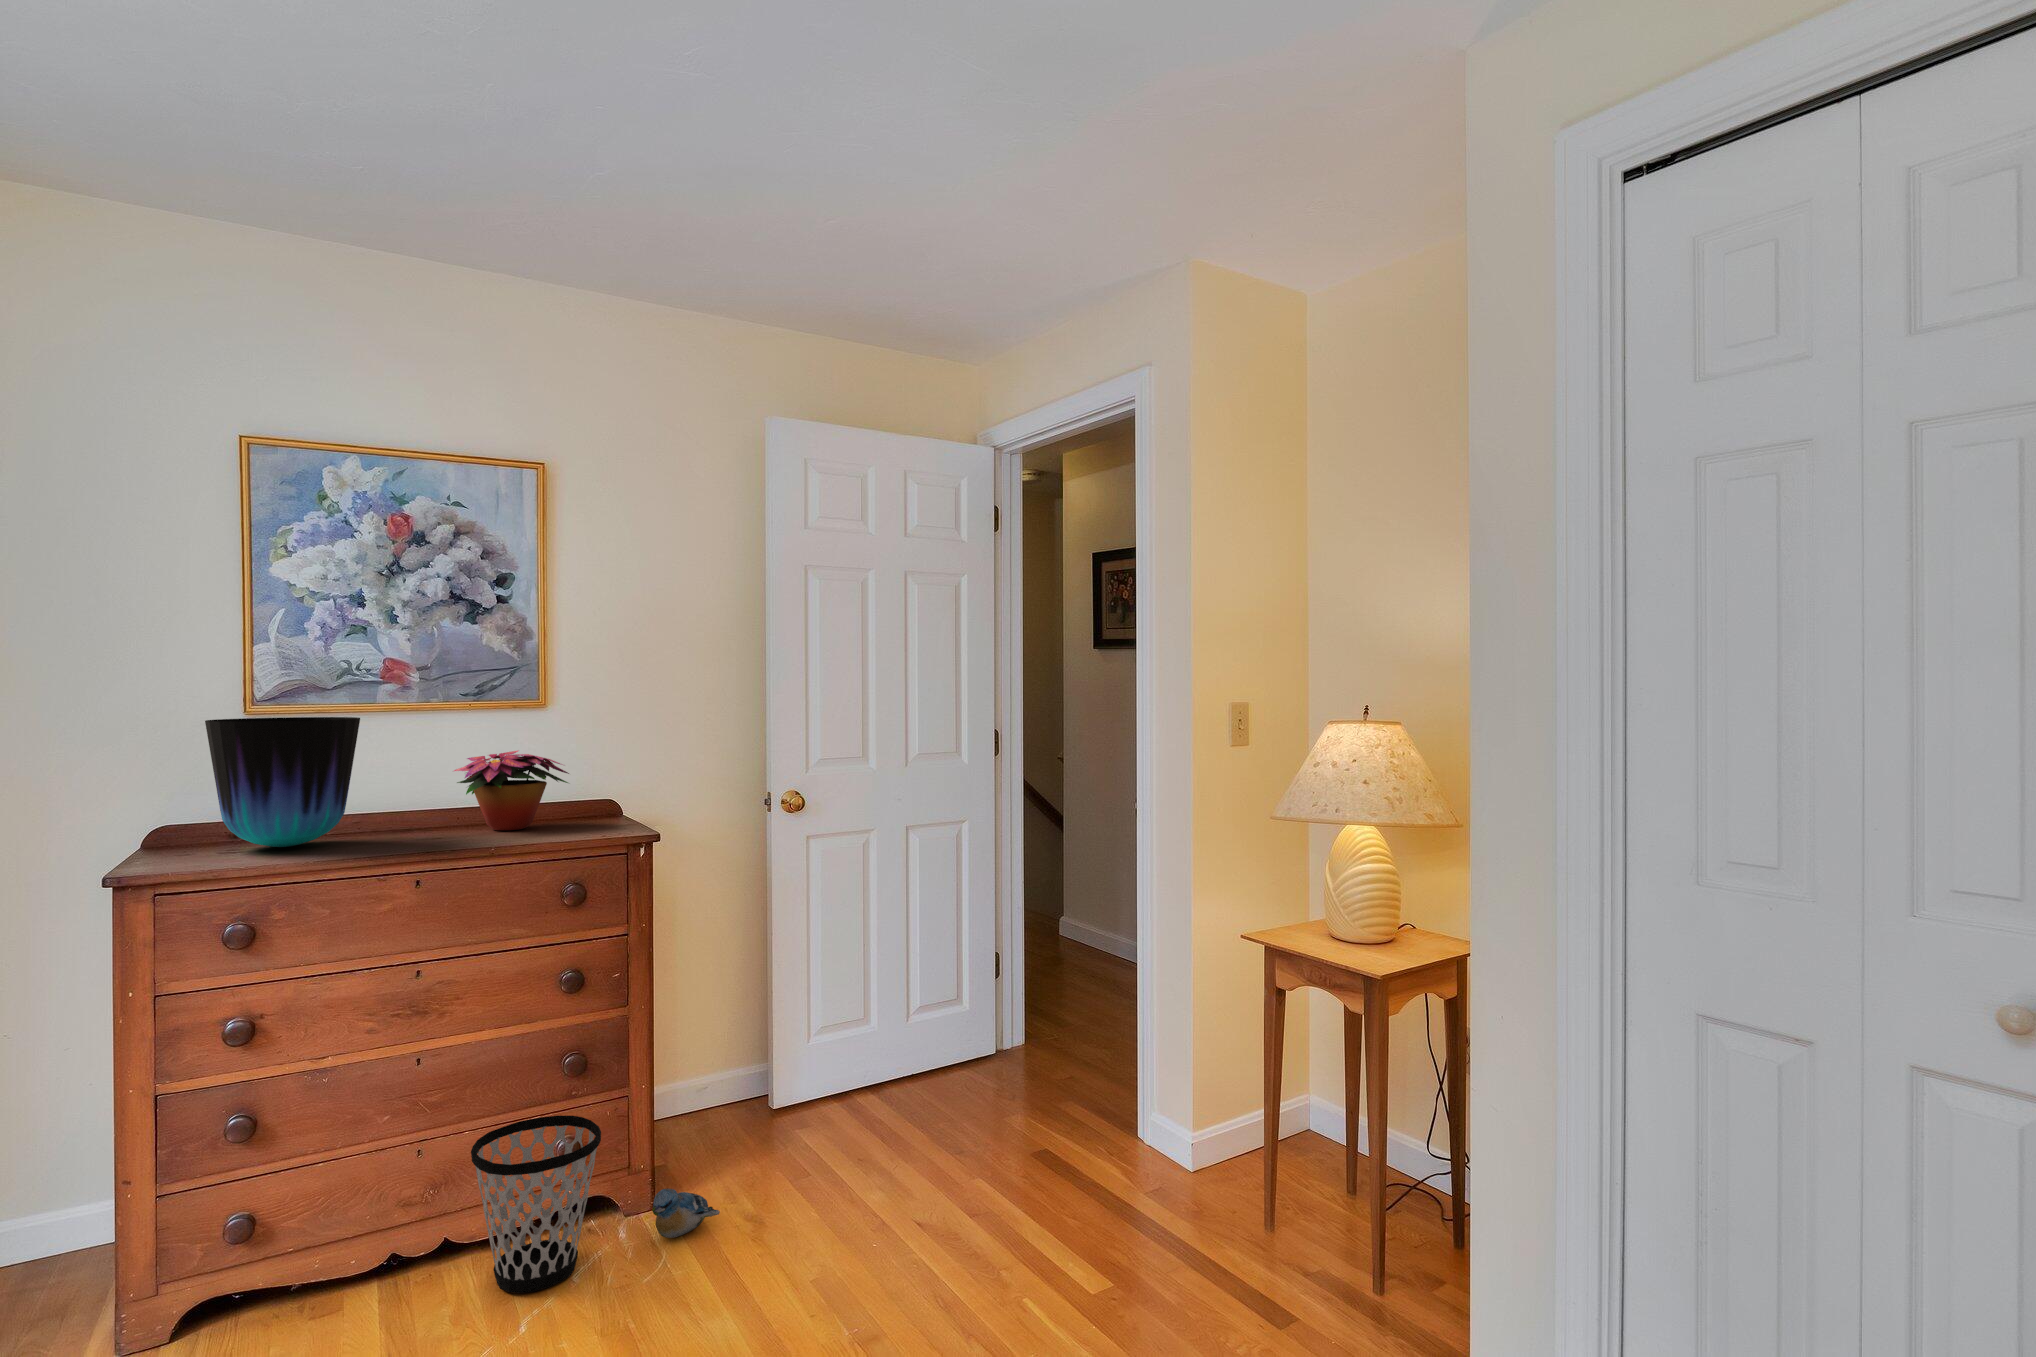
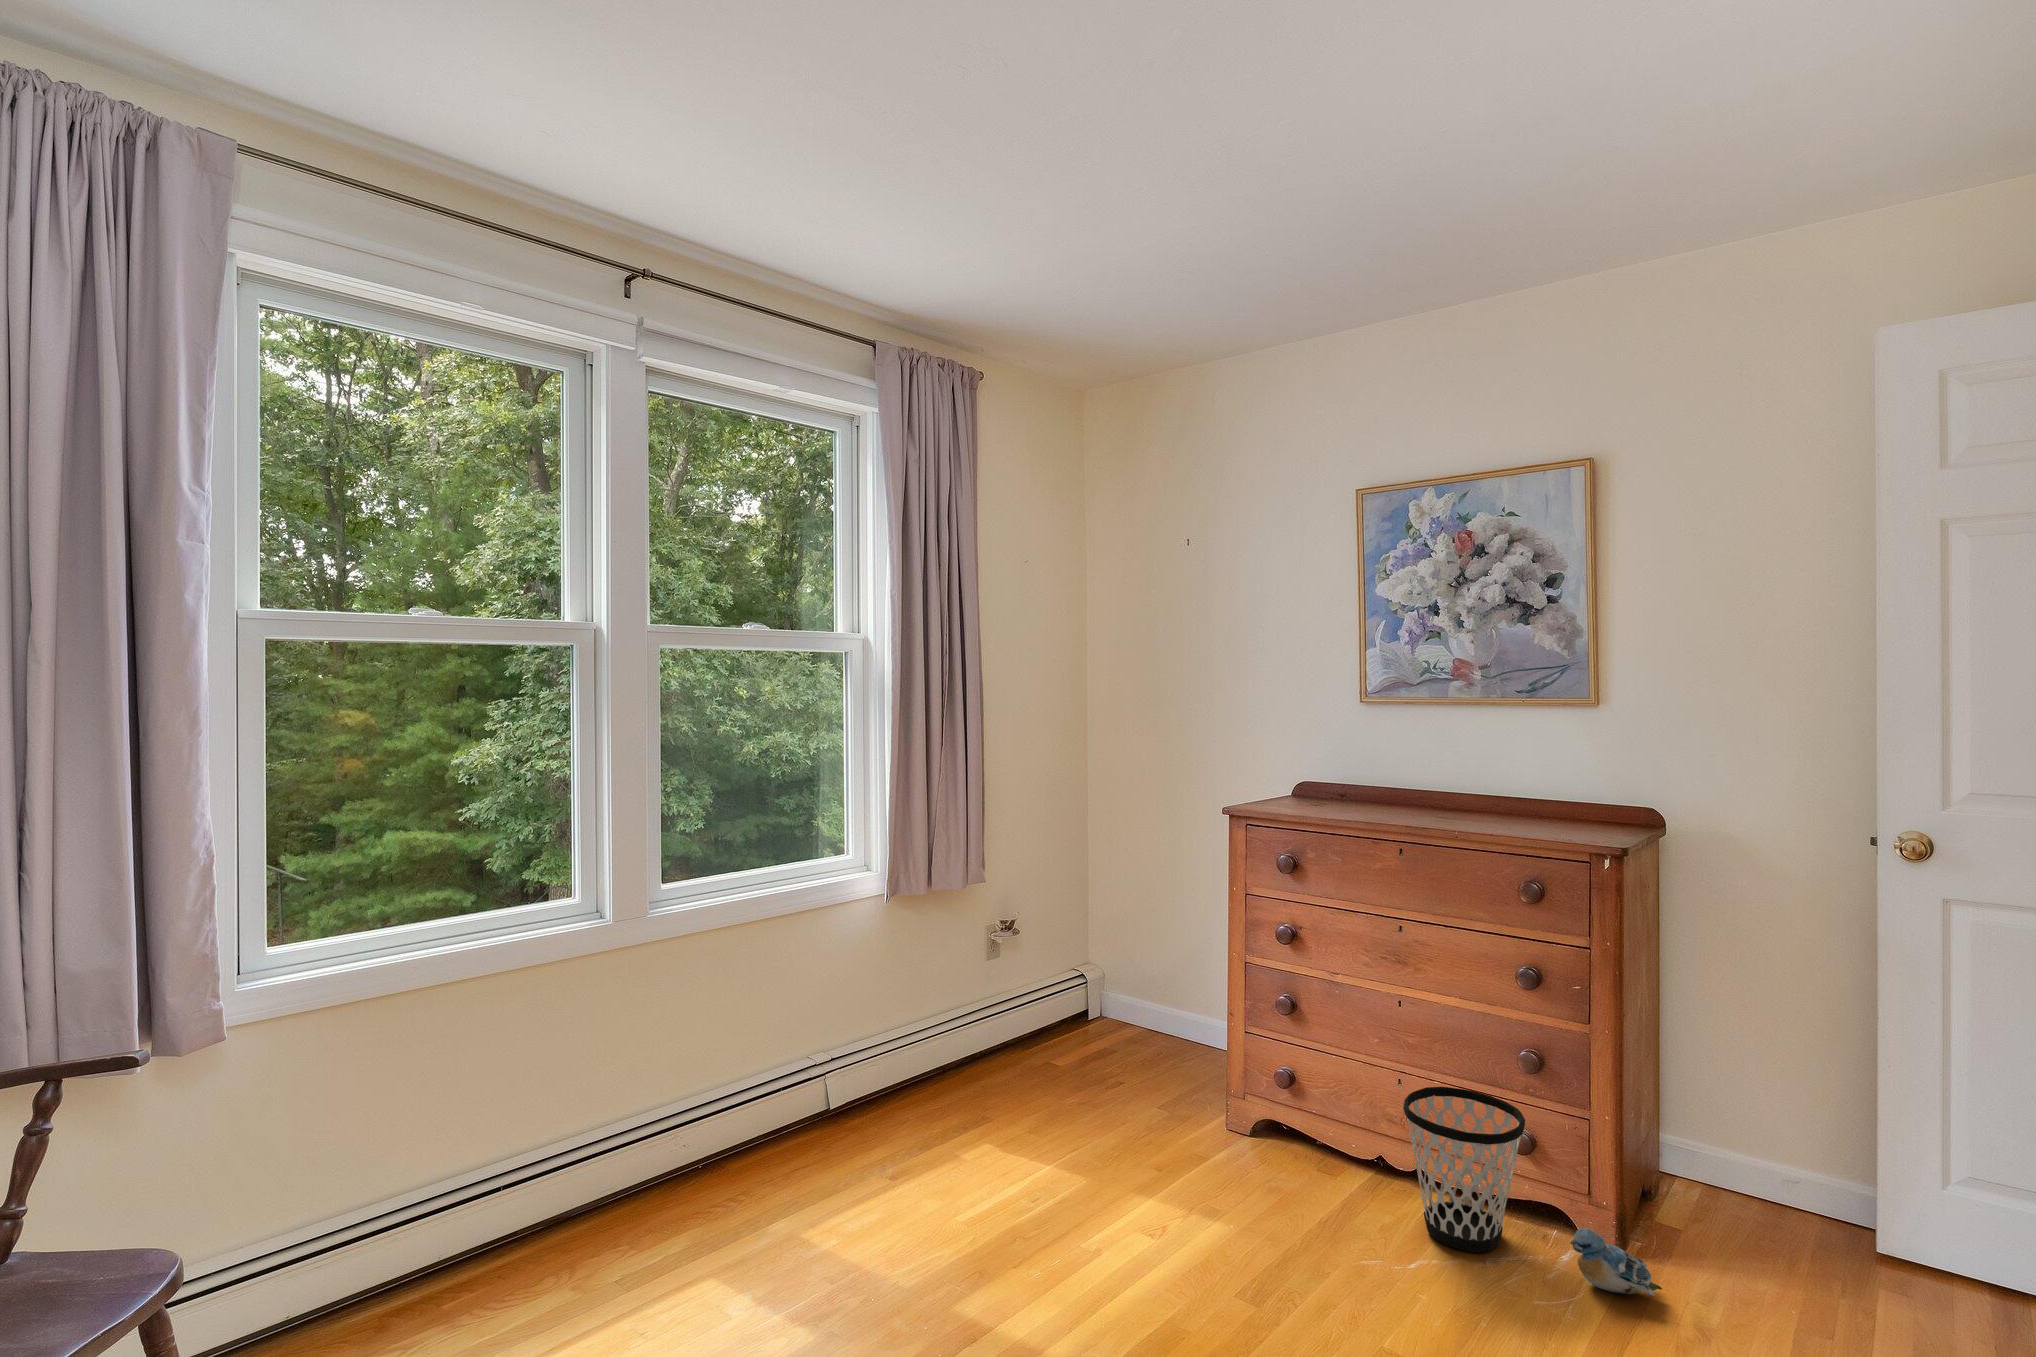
vase: present [205,717,360,847] -> none [1303,707,1407,807]
flower arrangement: present [454,751,569,830] -> none [1473,746,1598,823]

